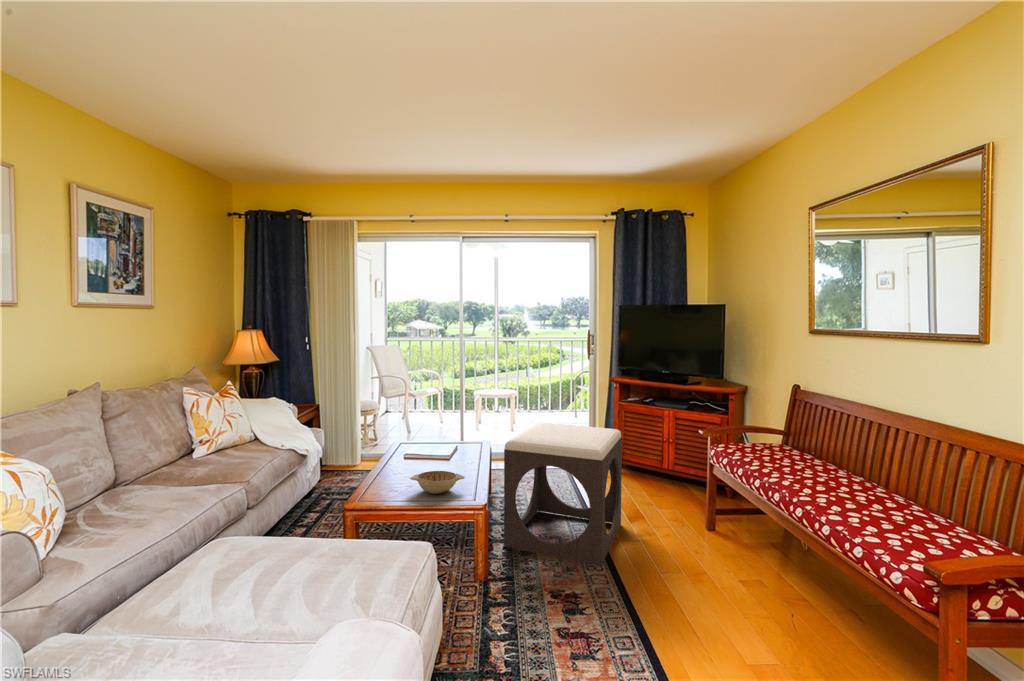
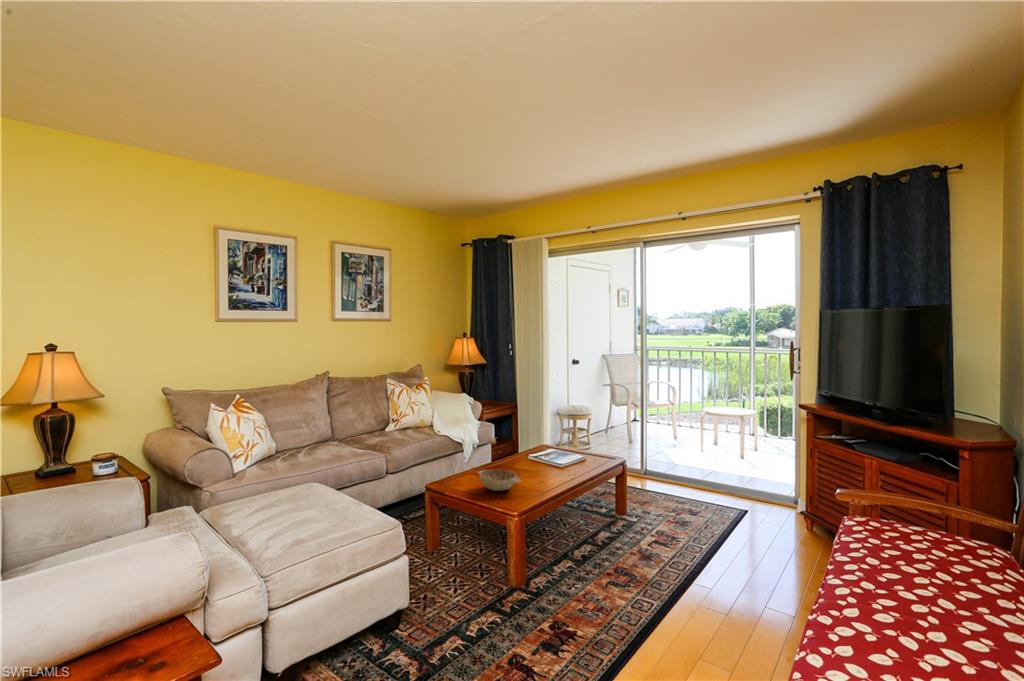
footstool: present [504,423,622,565] -> none [568,442,724,616]

